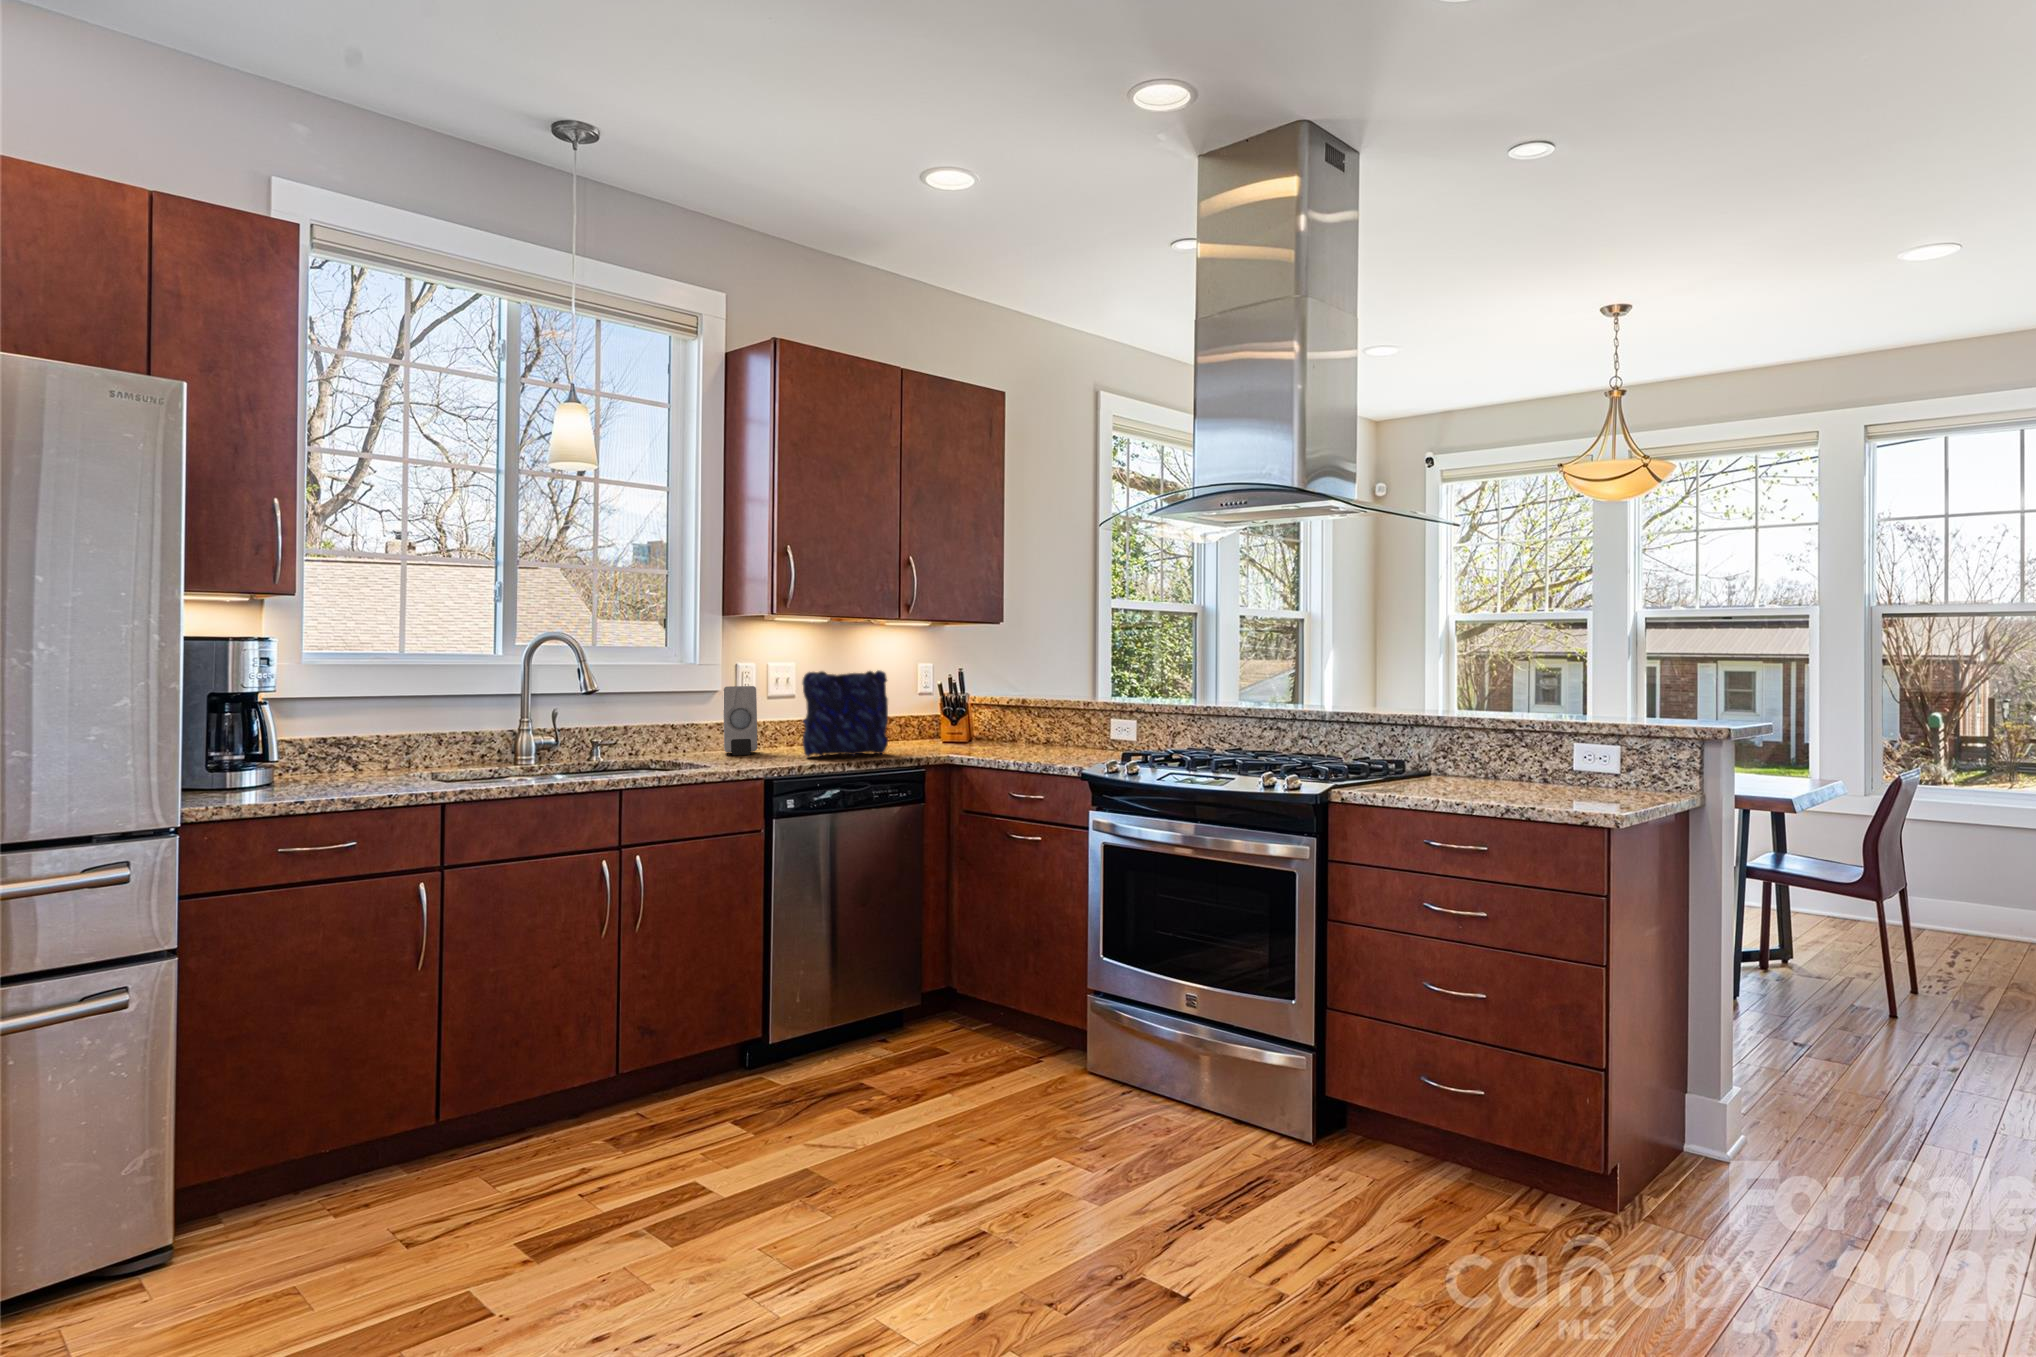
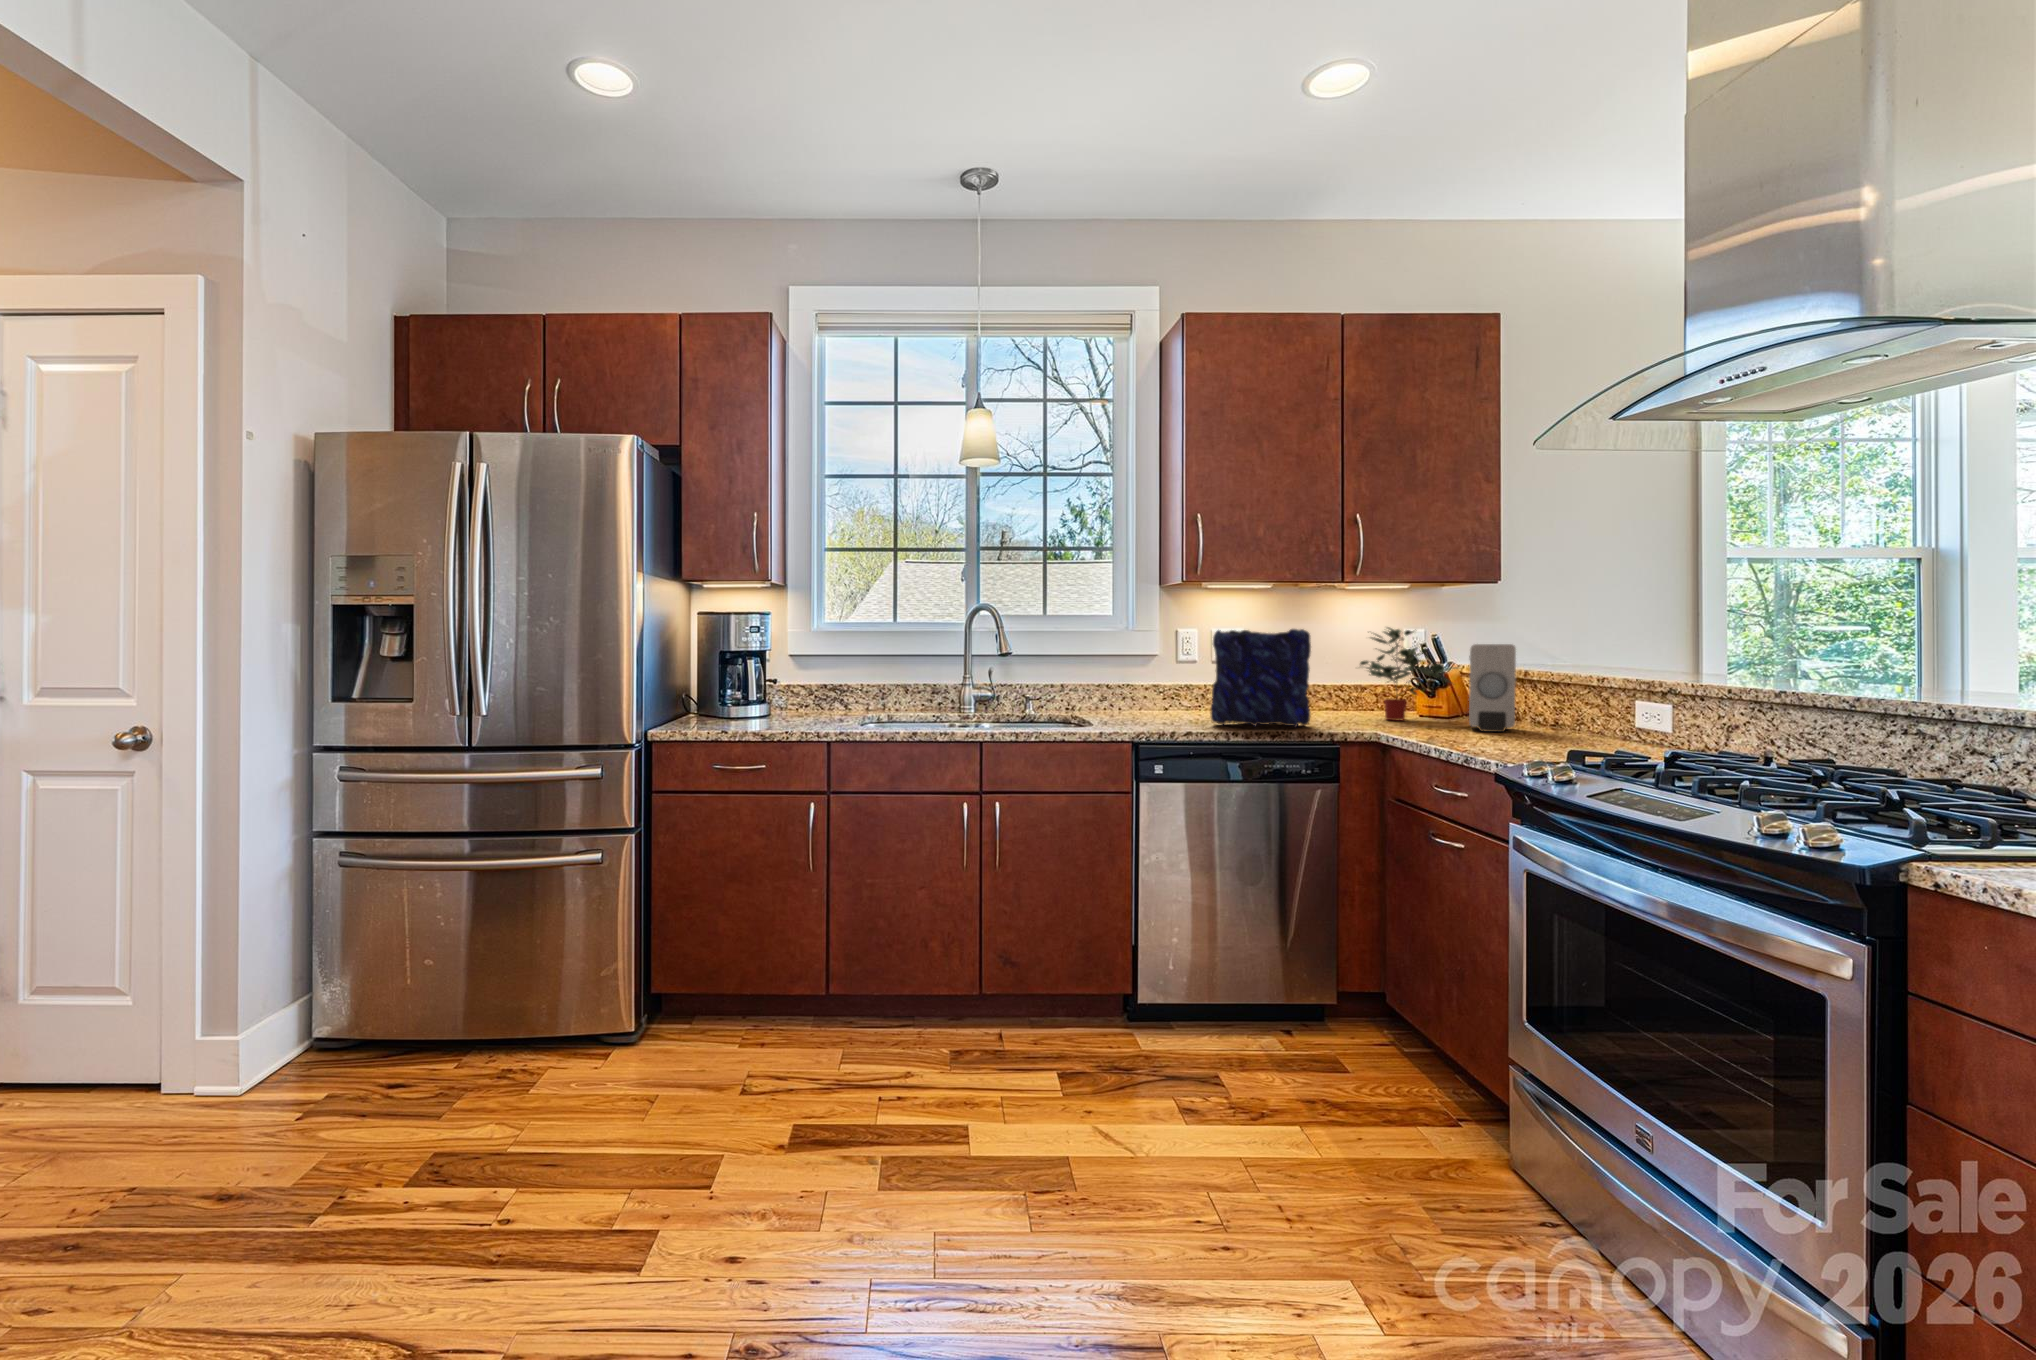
potted plant: none [887,667,976,745] -> present [1360,627,1457,721]
soap dispenser: present [723,686,757,755] -> present [1469,644,1516,732]

